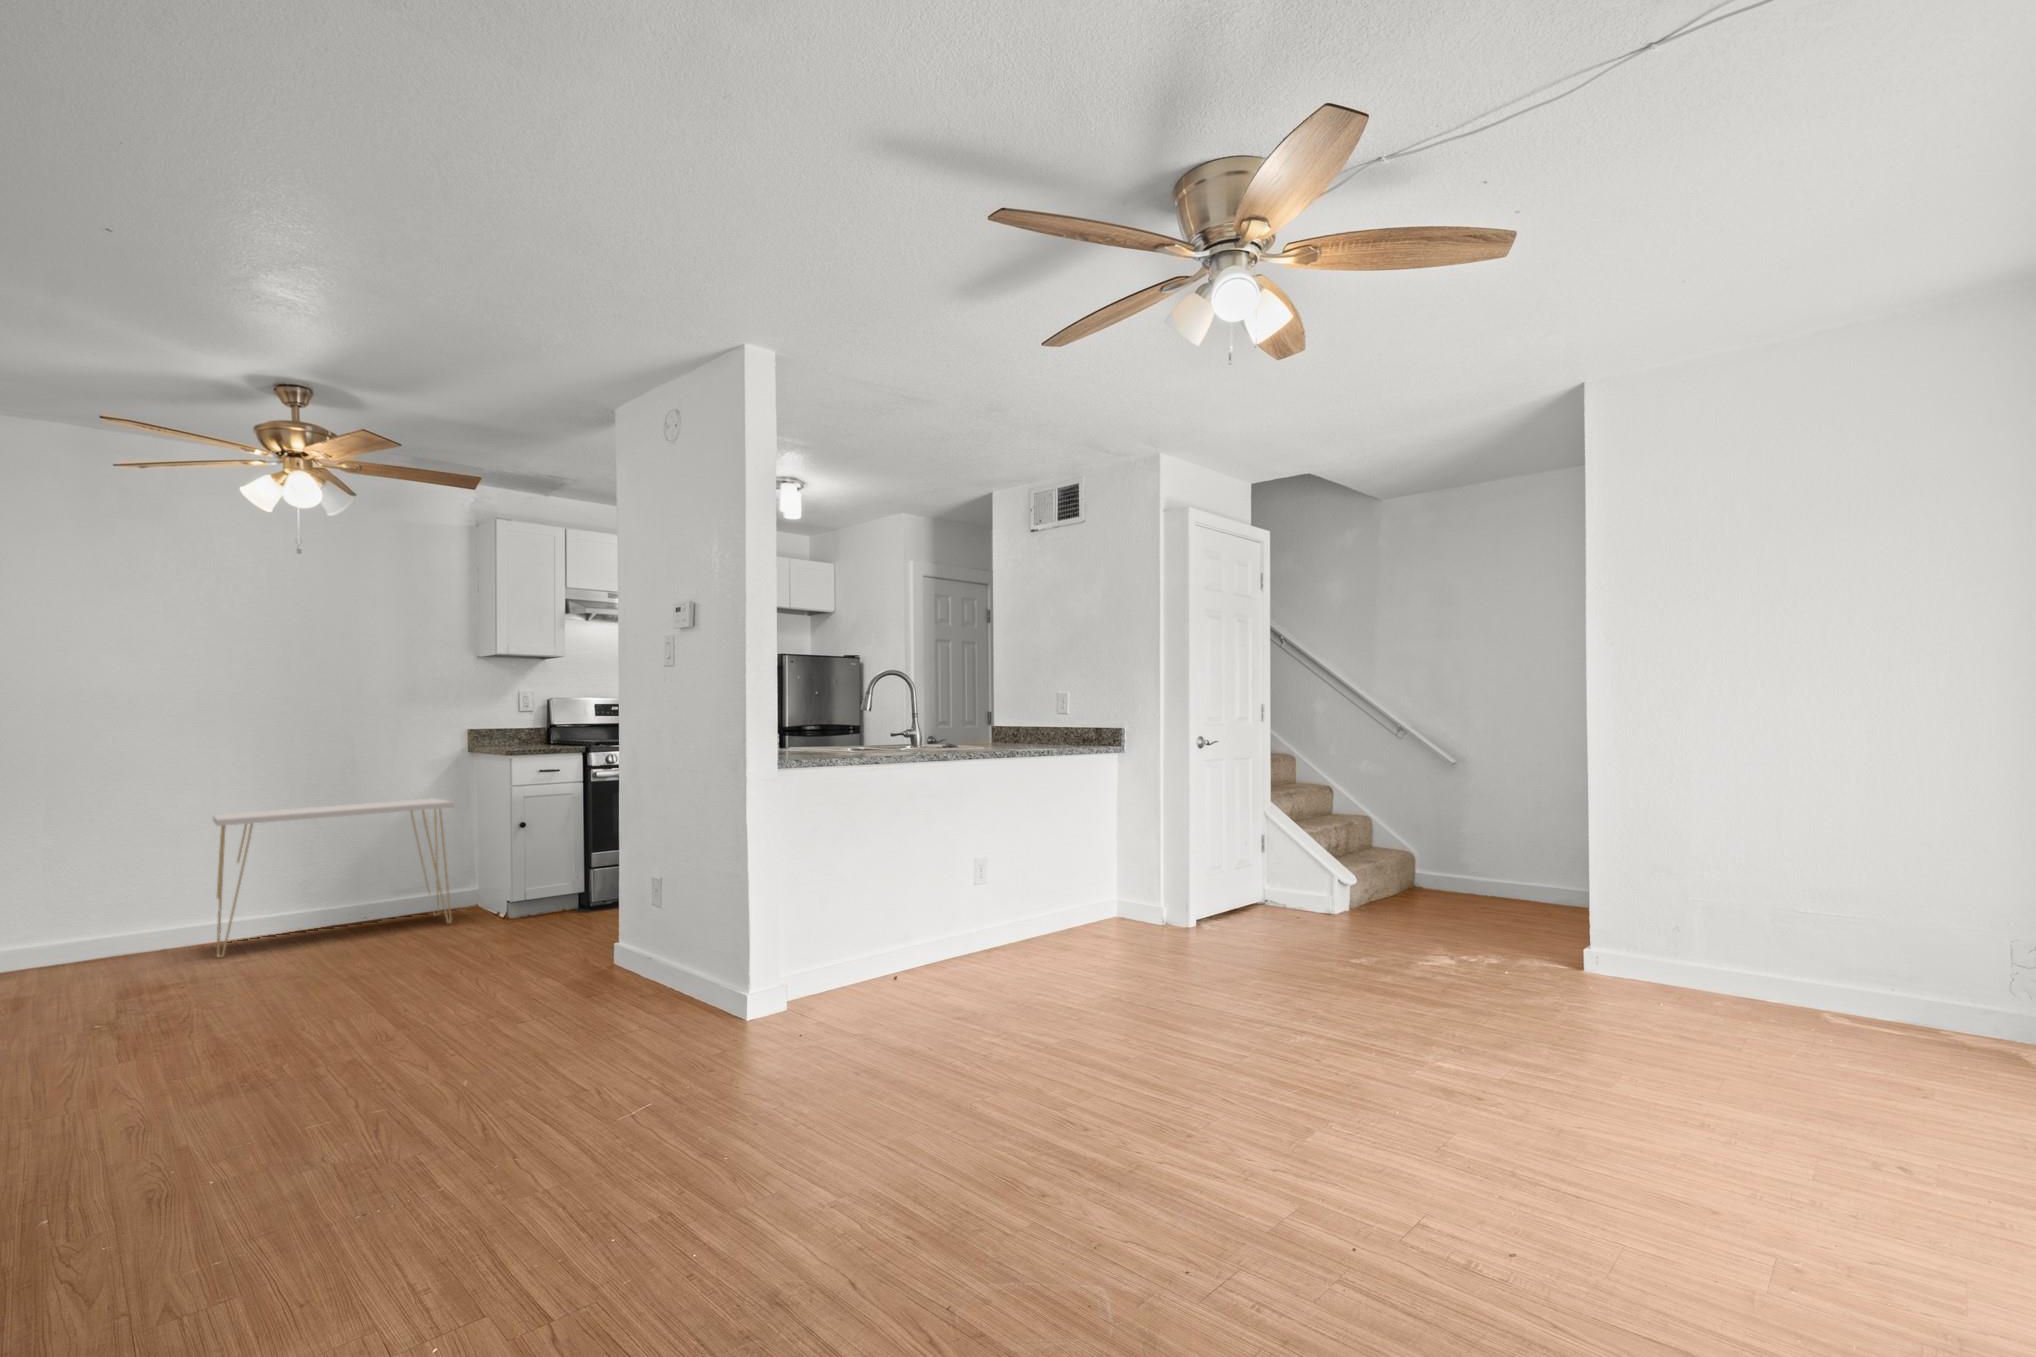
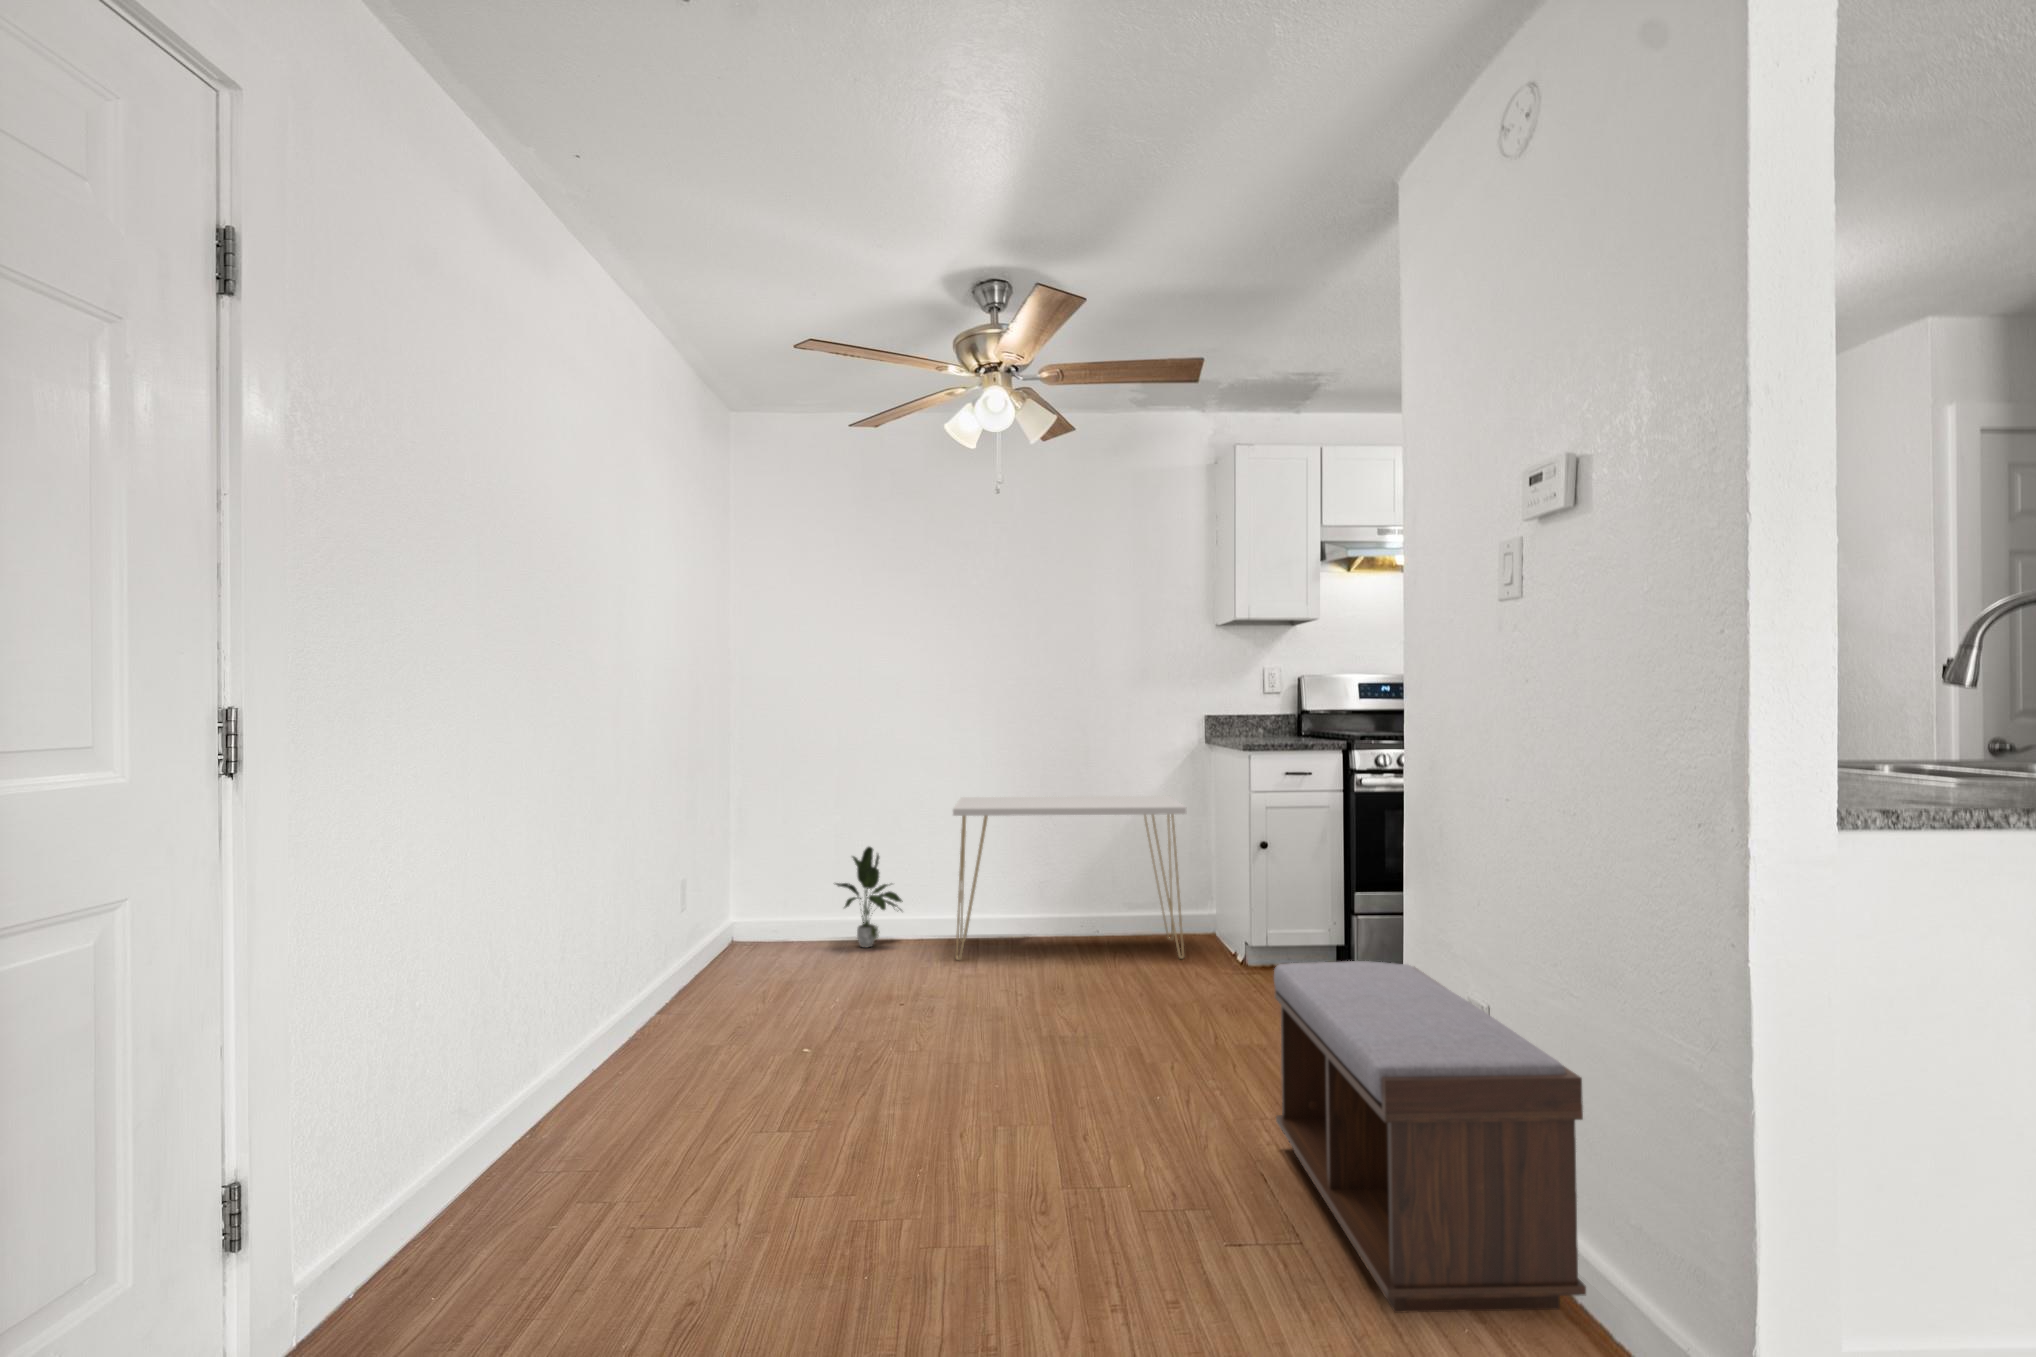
bench: none [537,861,702,1016] -> present [1274,961,1586,1313]
potted plant: none [55,869,143,968] -> present [836,847,903,947]

